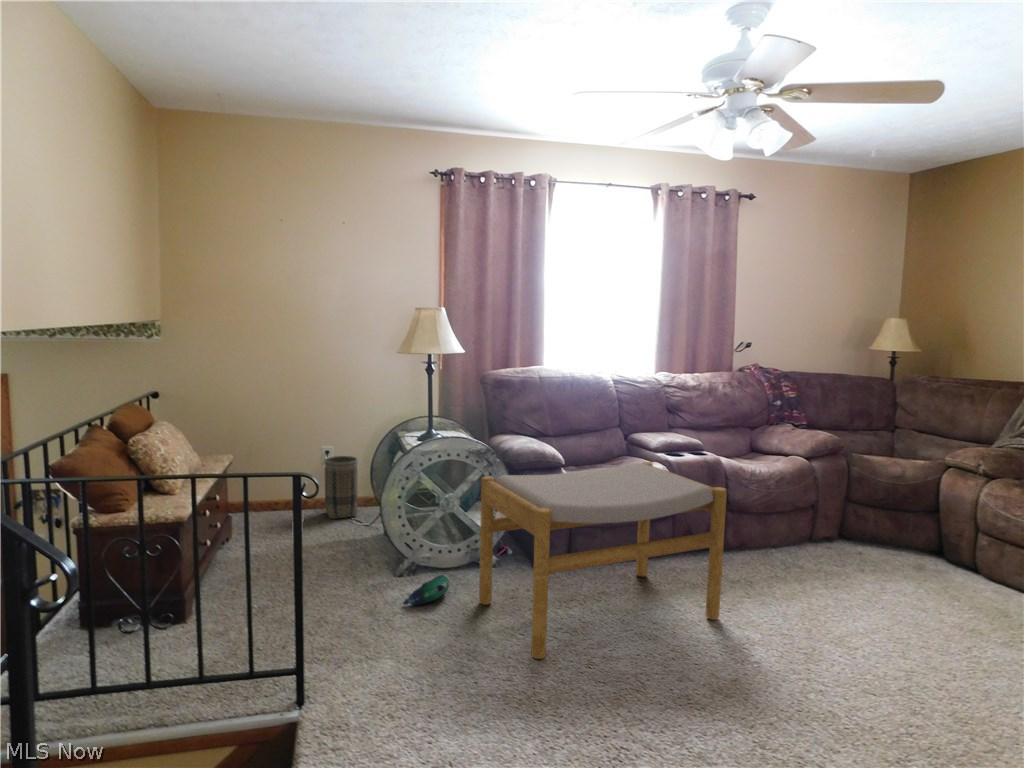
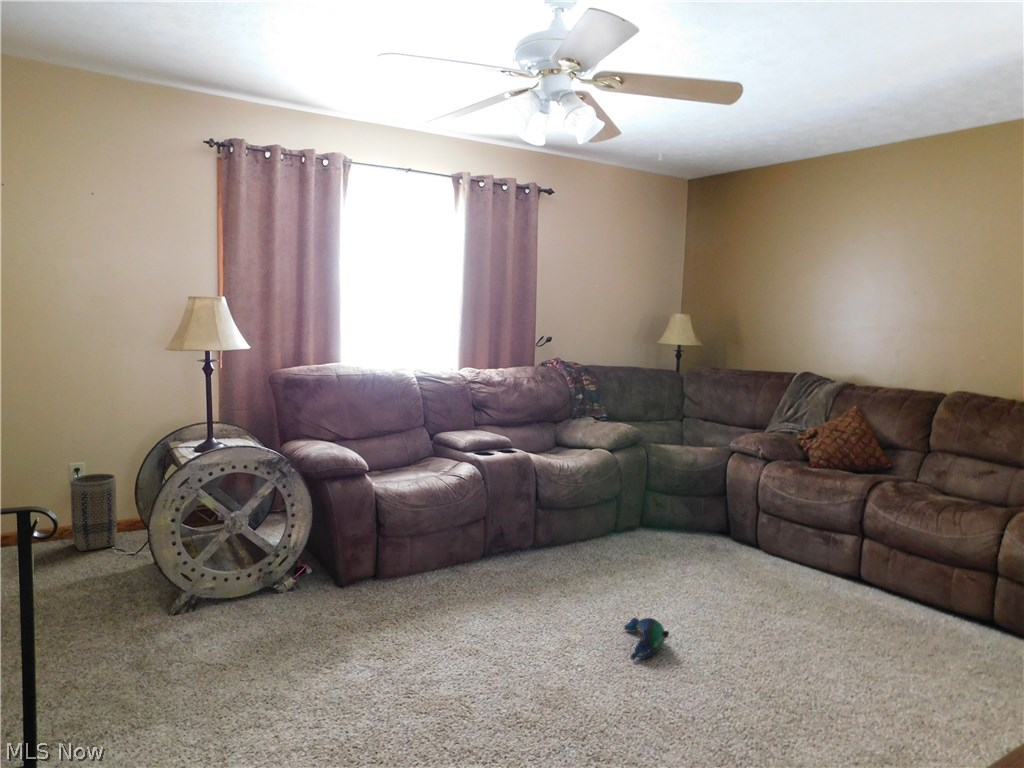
footstool: present [479,462,727,659] -> none [276,463,544,696]
plush toy: present [403,575,449,605] -> present [624,618,669,660]

